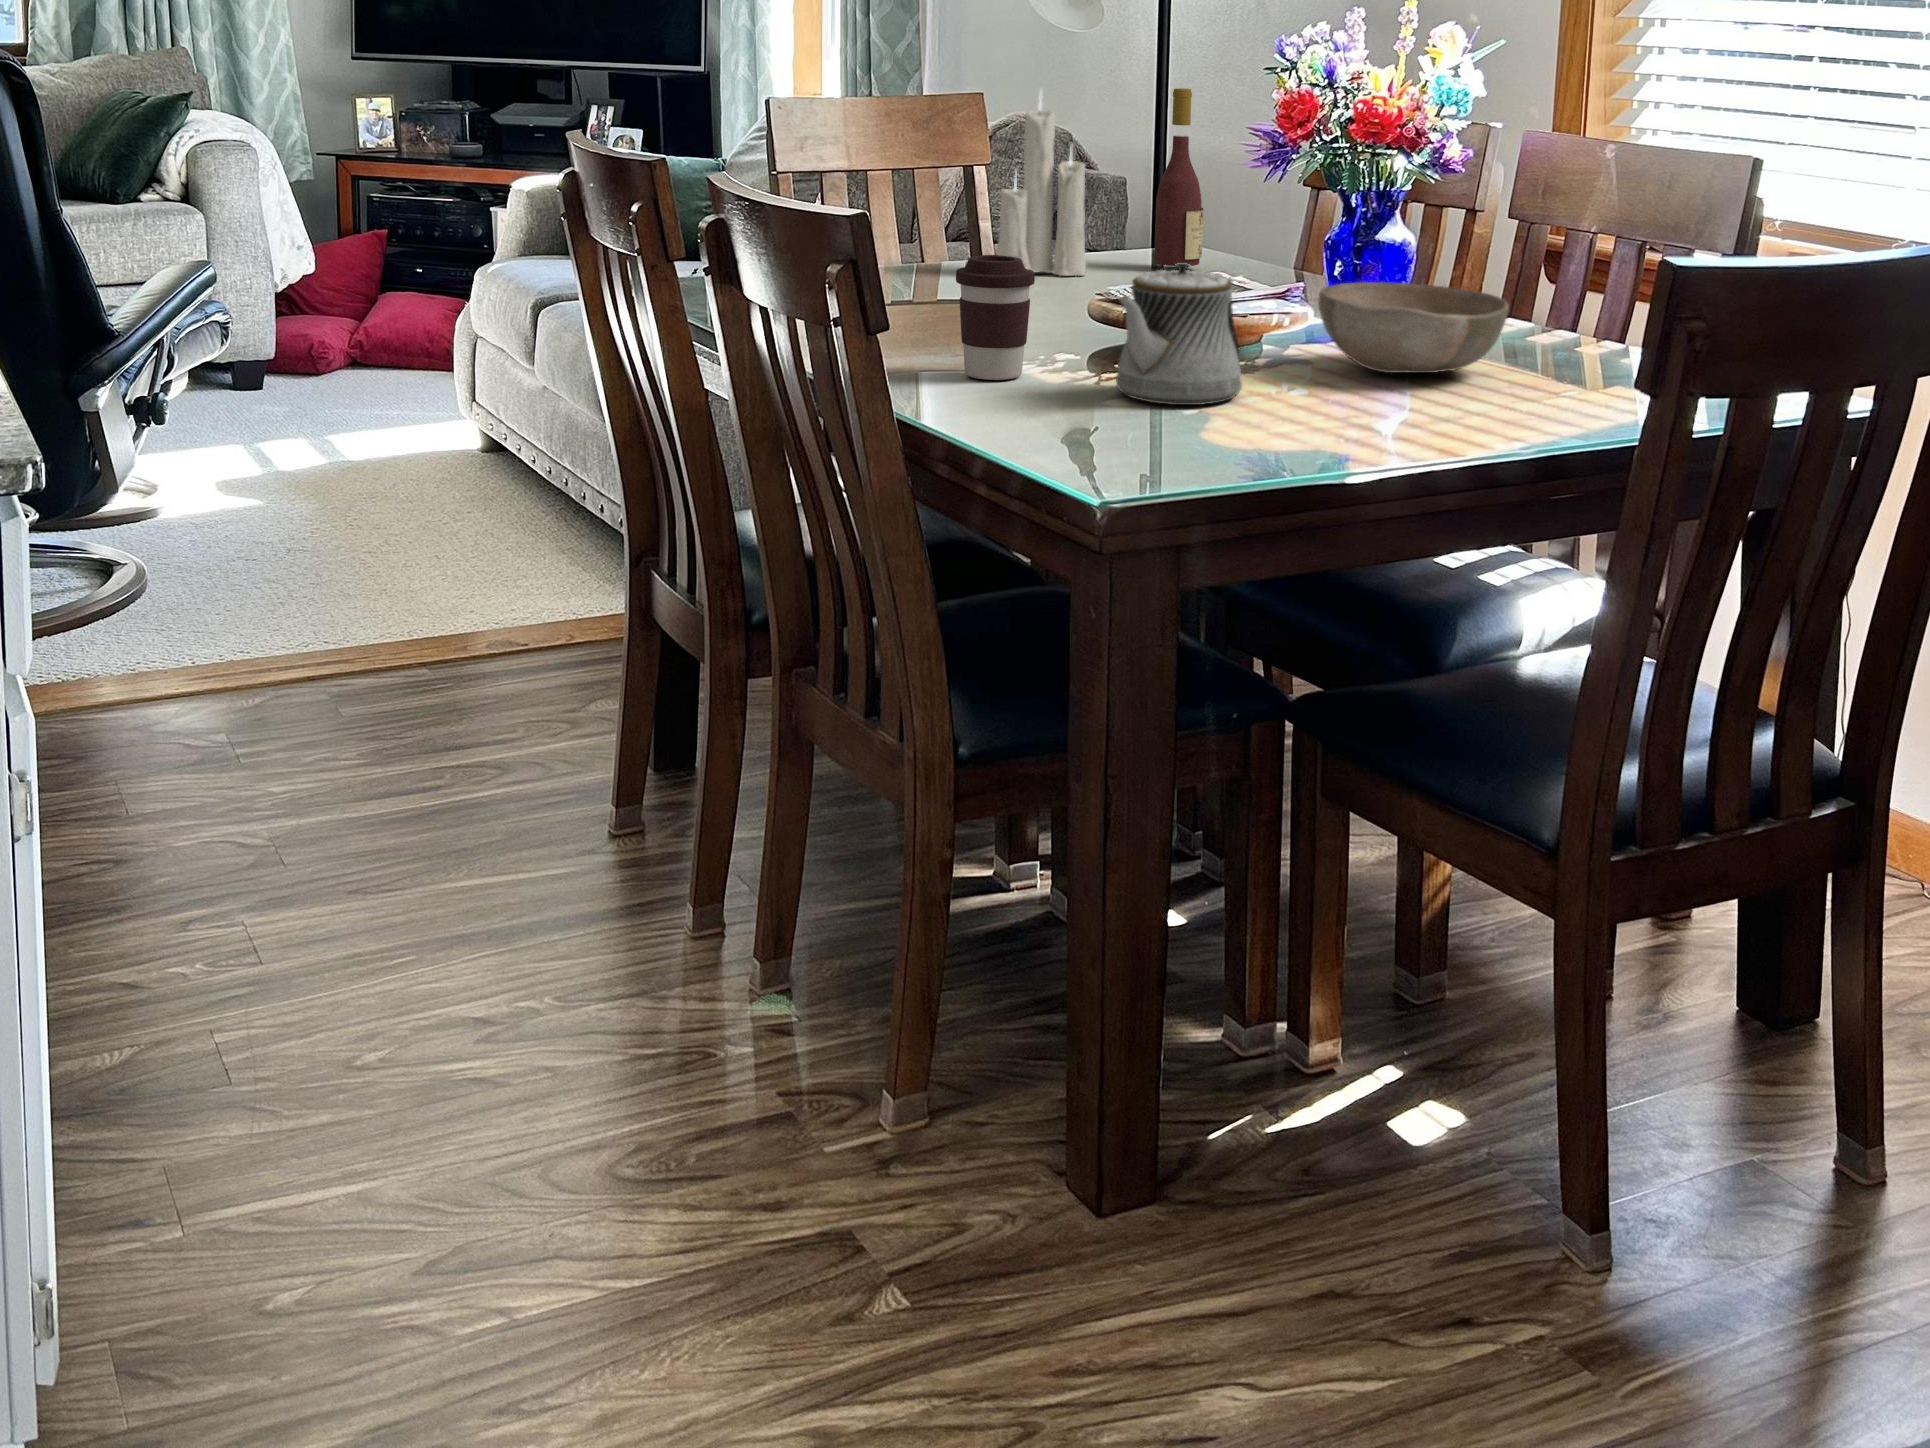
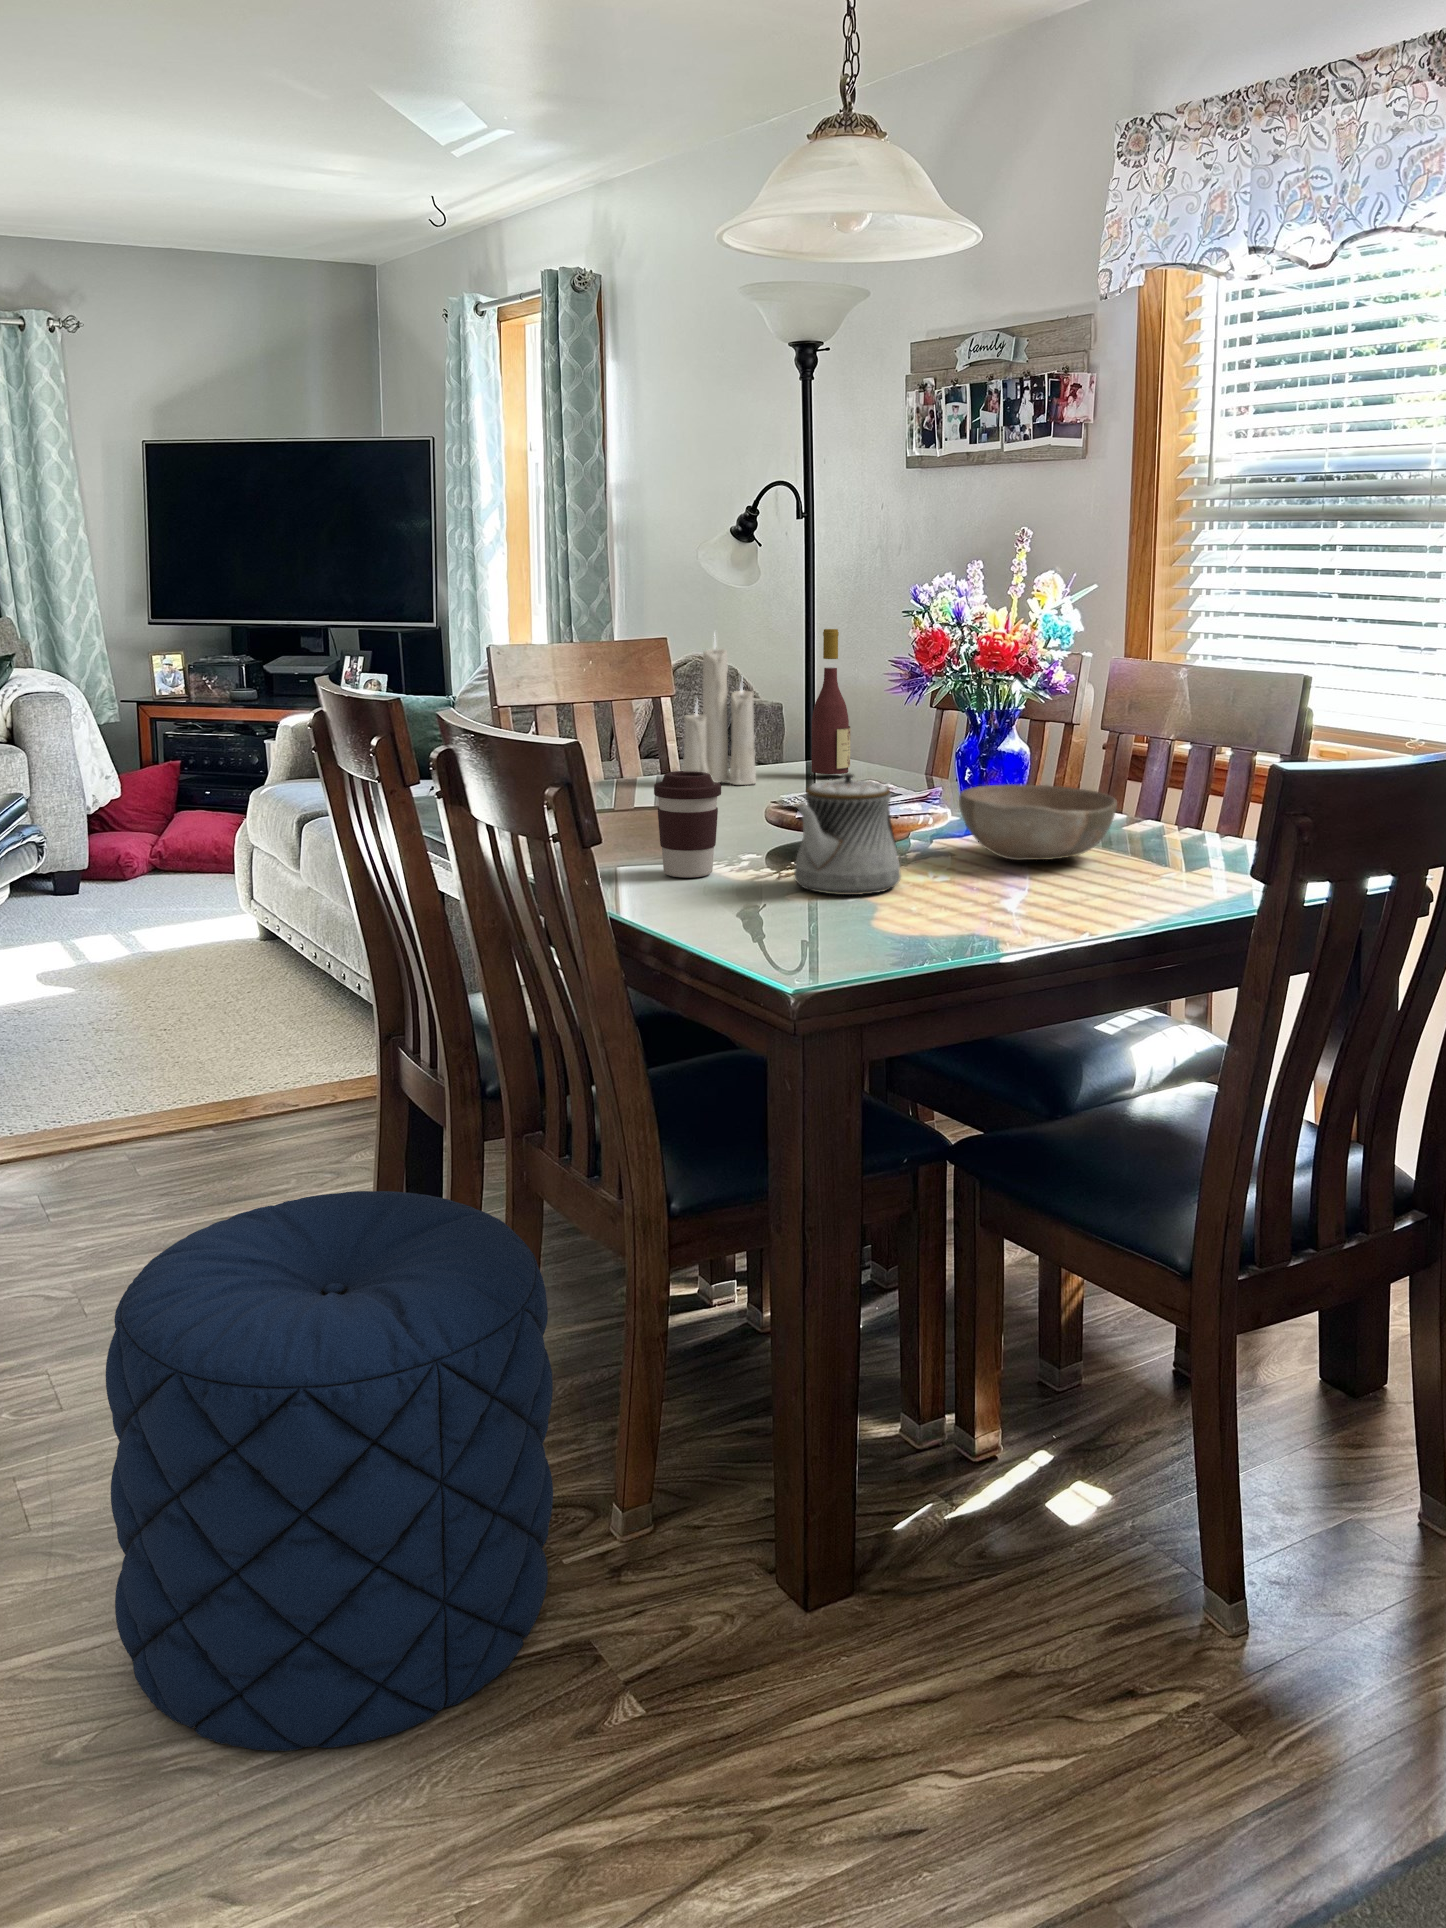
pouf: none [334,720,818,1313] -> present [106,1191,553,1751]

